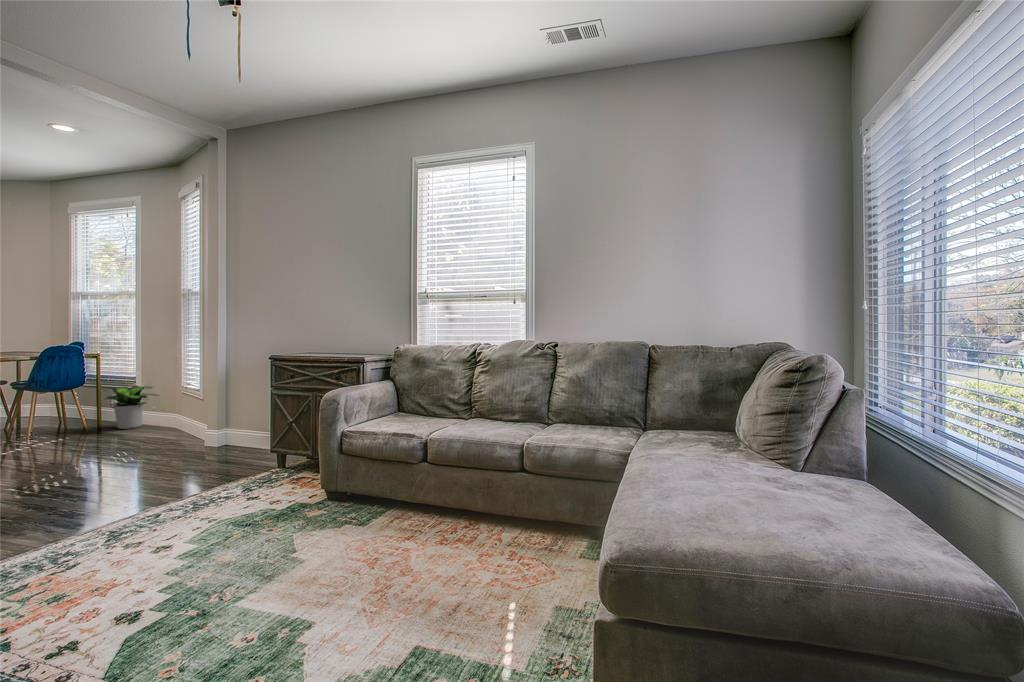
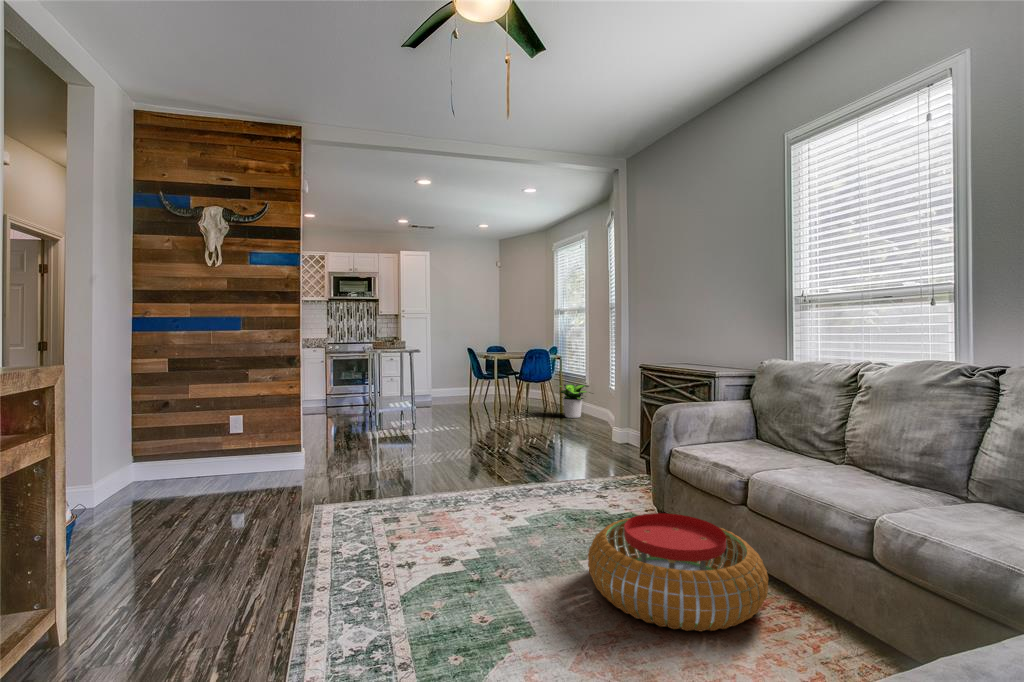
pouf: none [314,481,464,573] -> present [588,513,769,631]

